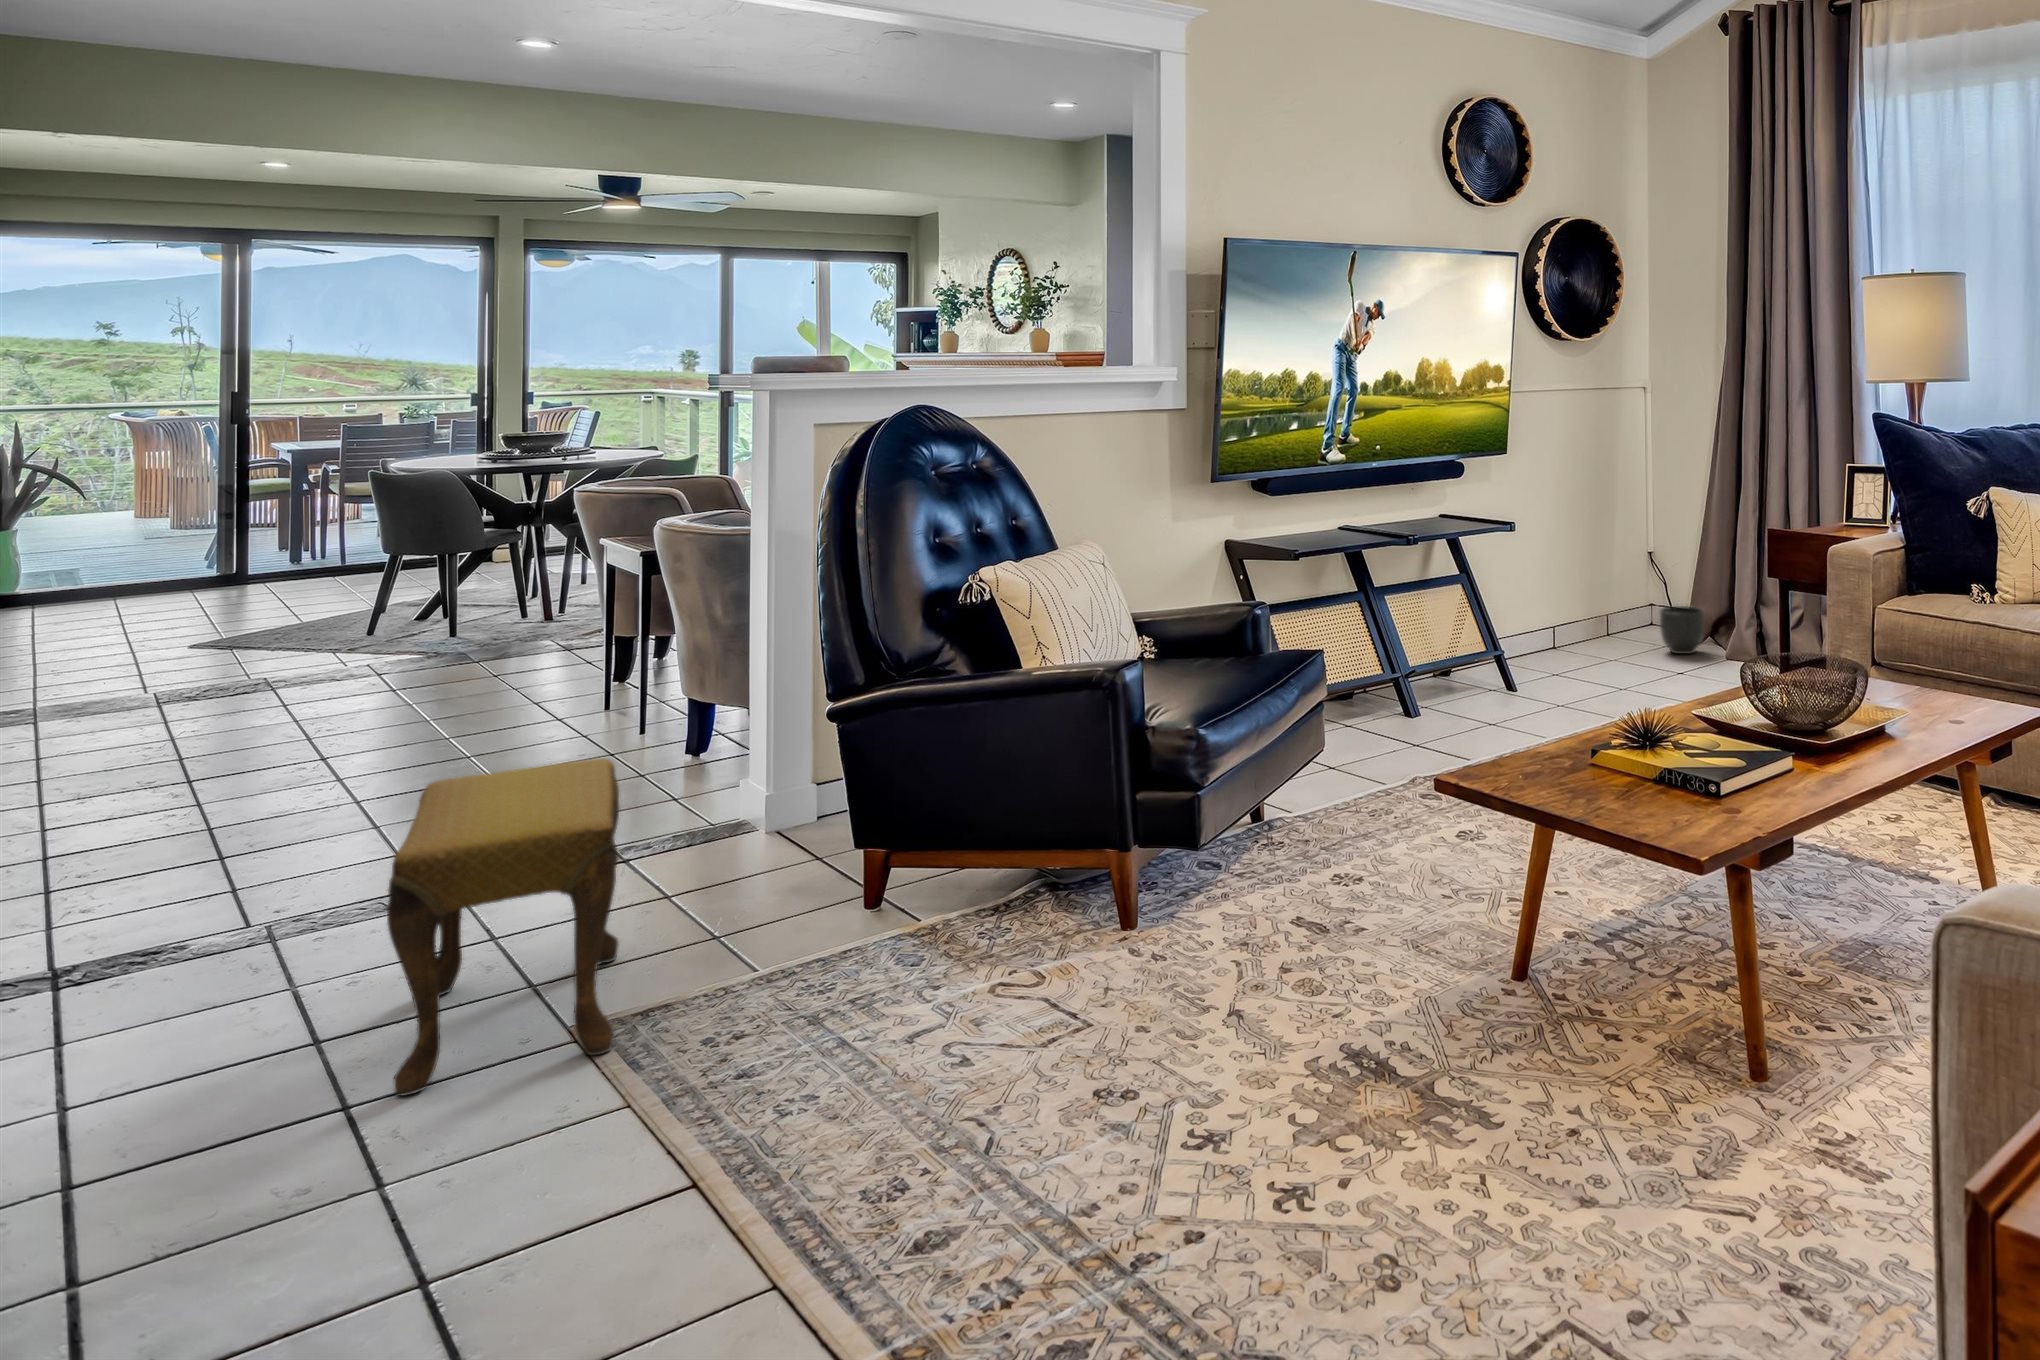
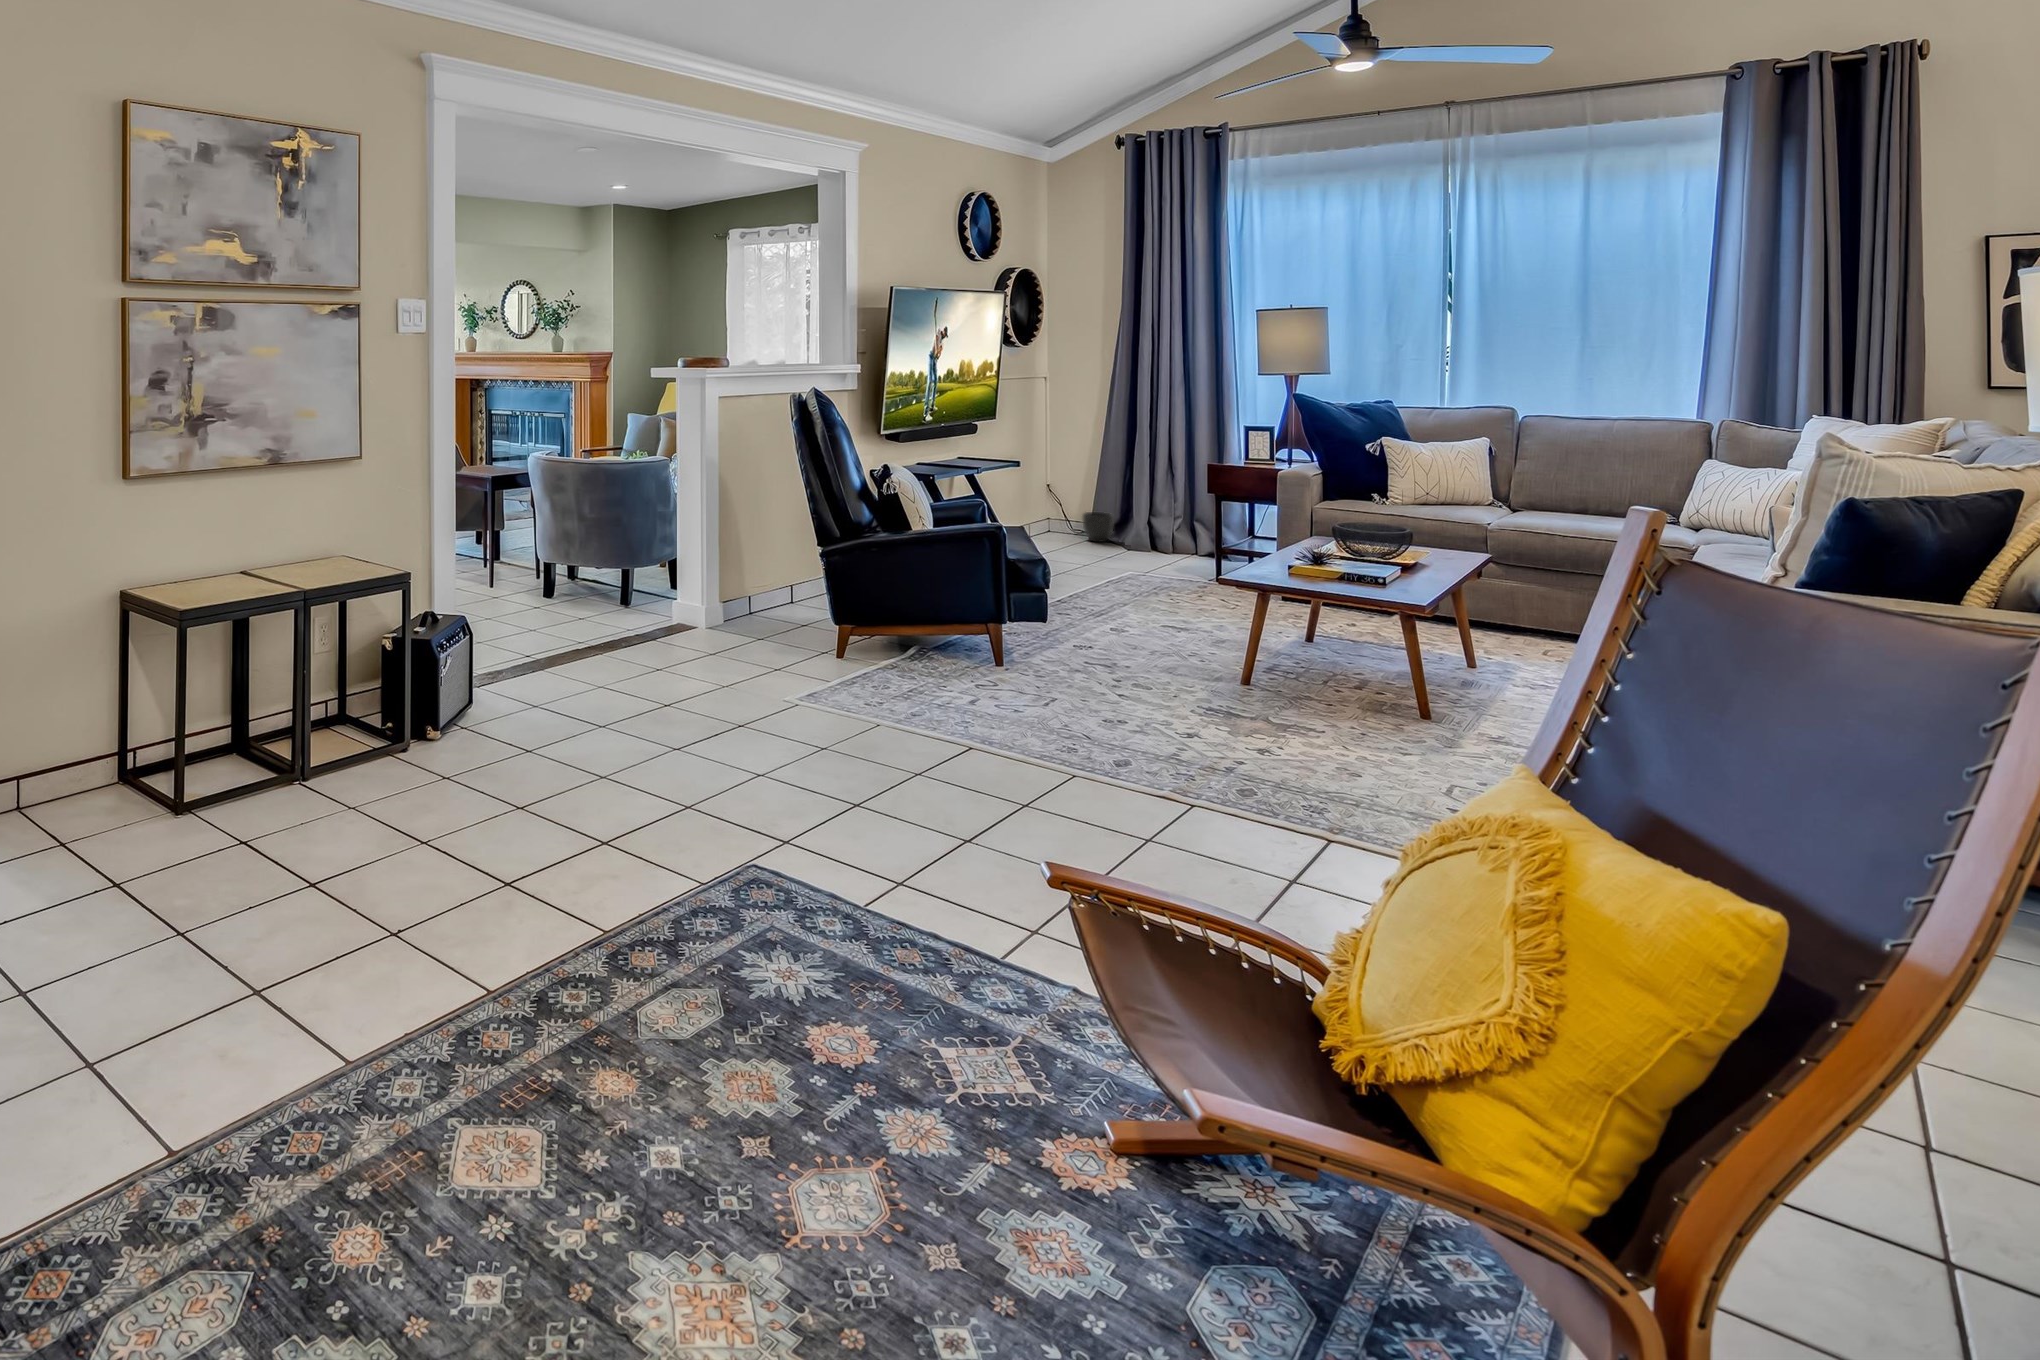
footstool: present [387,758,619,1096] -> none [691,585,838,741]

